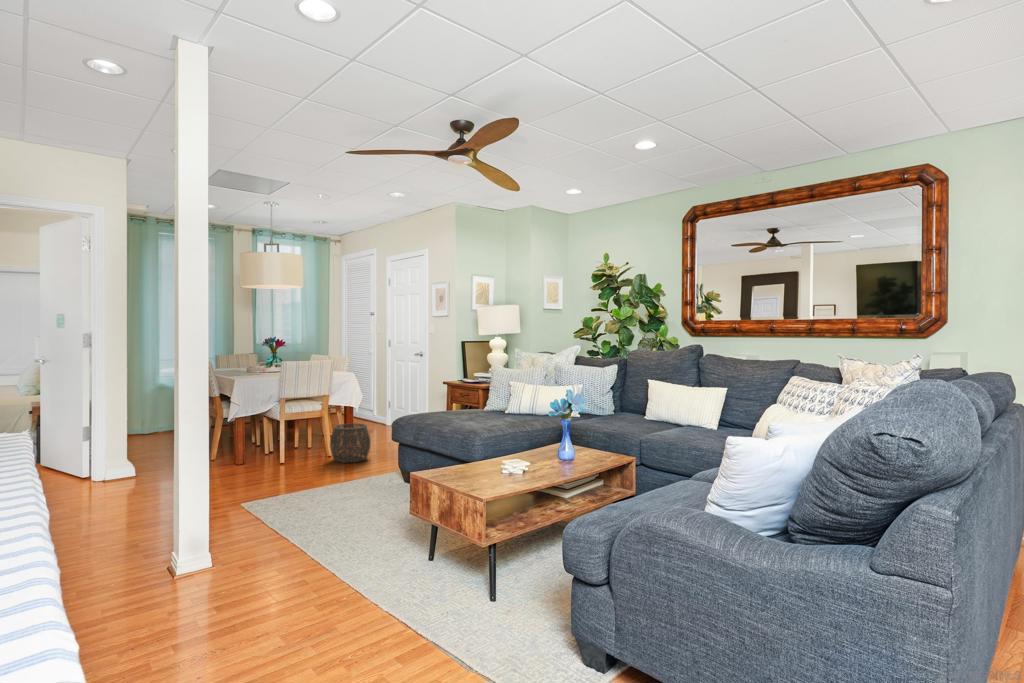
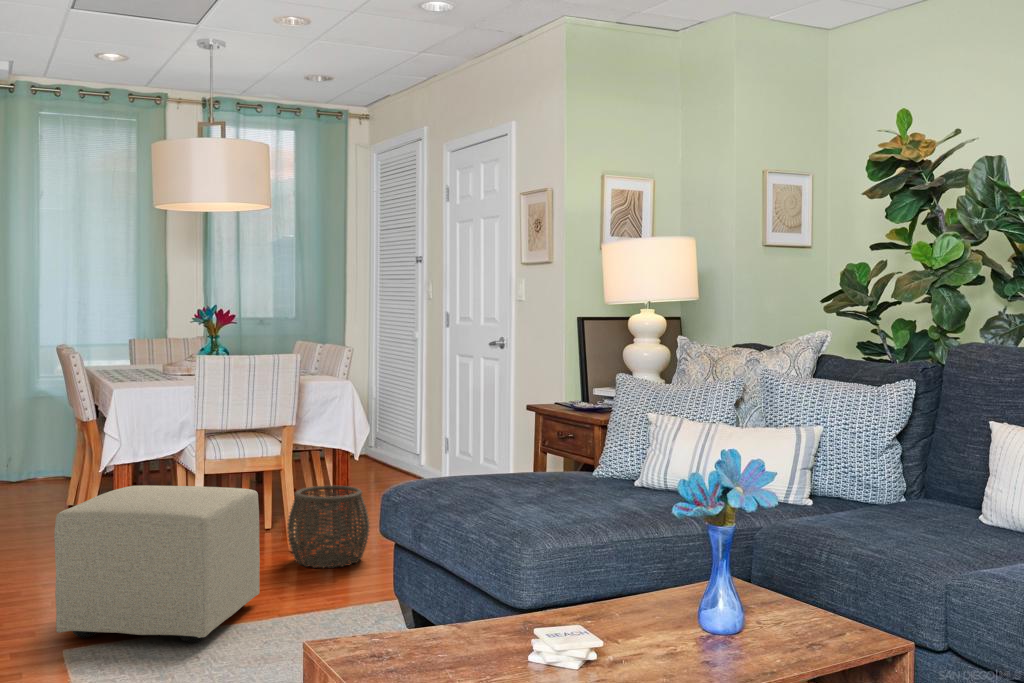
ottoman: none [233,424,327,498] -> present [54,485,260,643]

